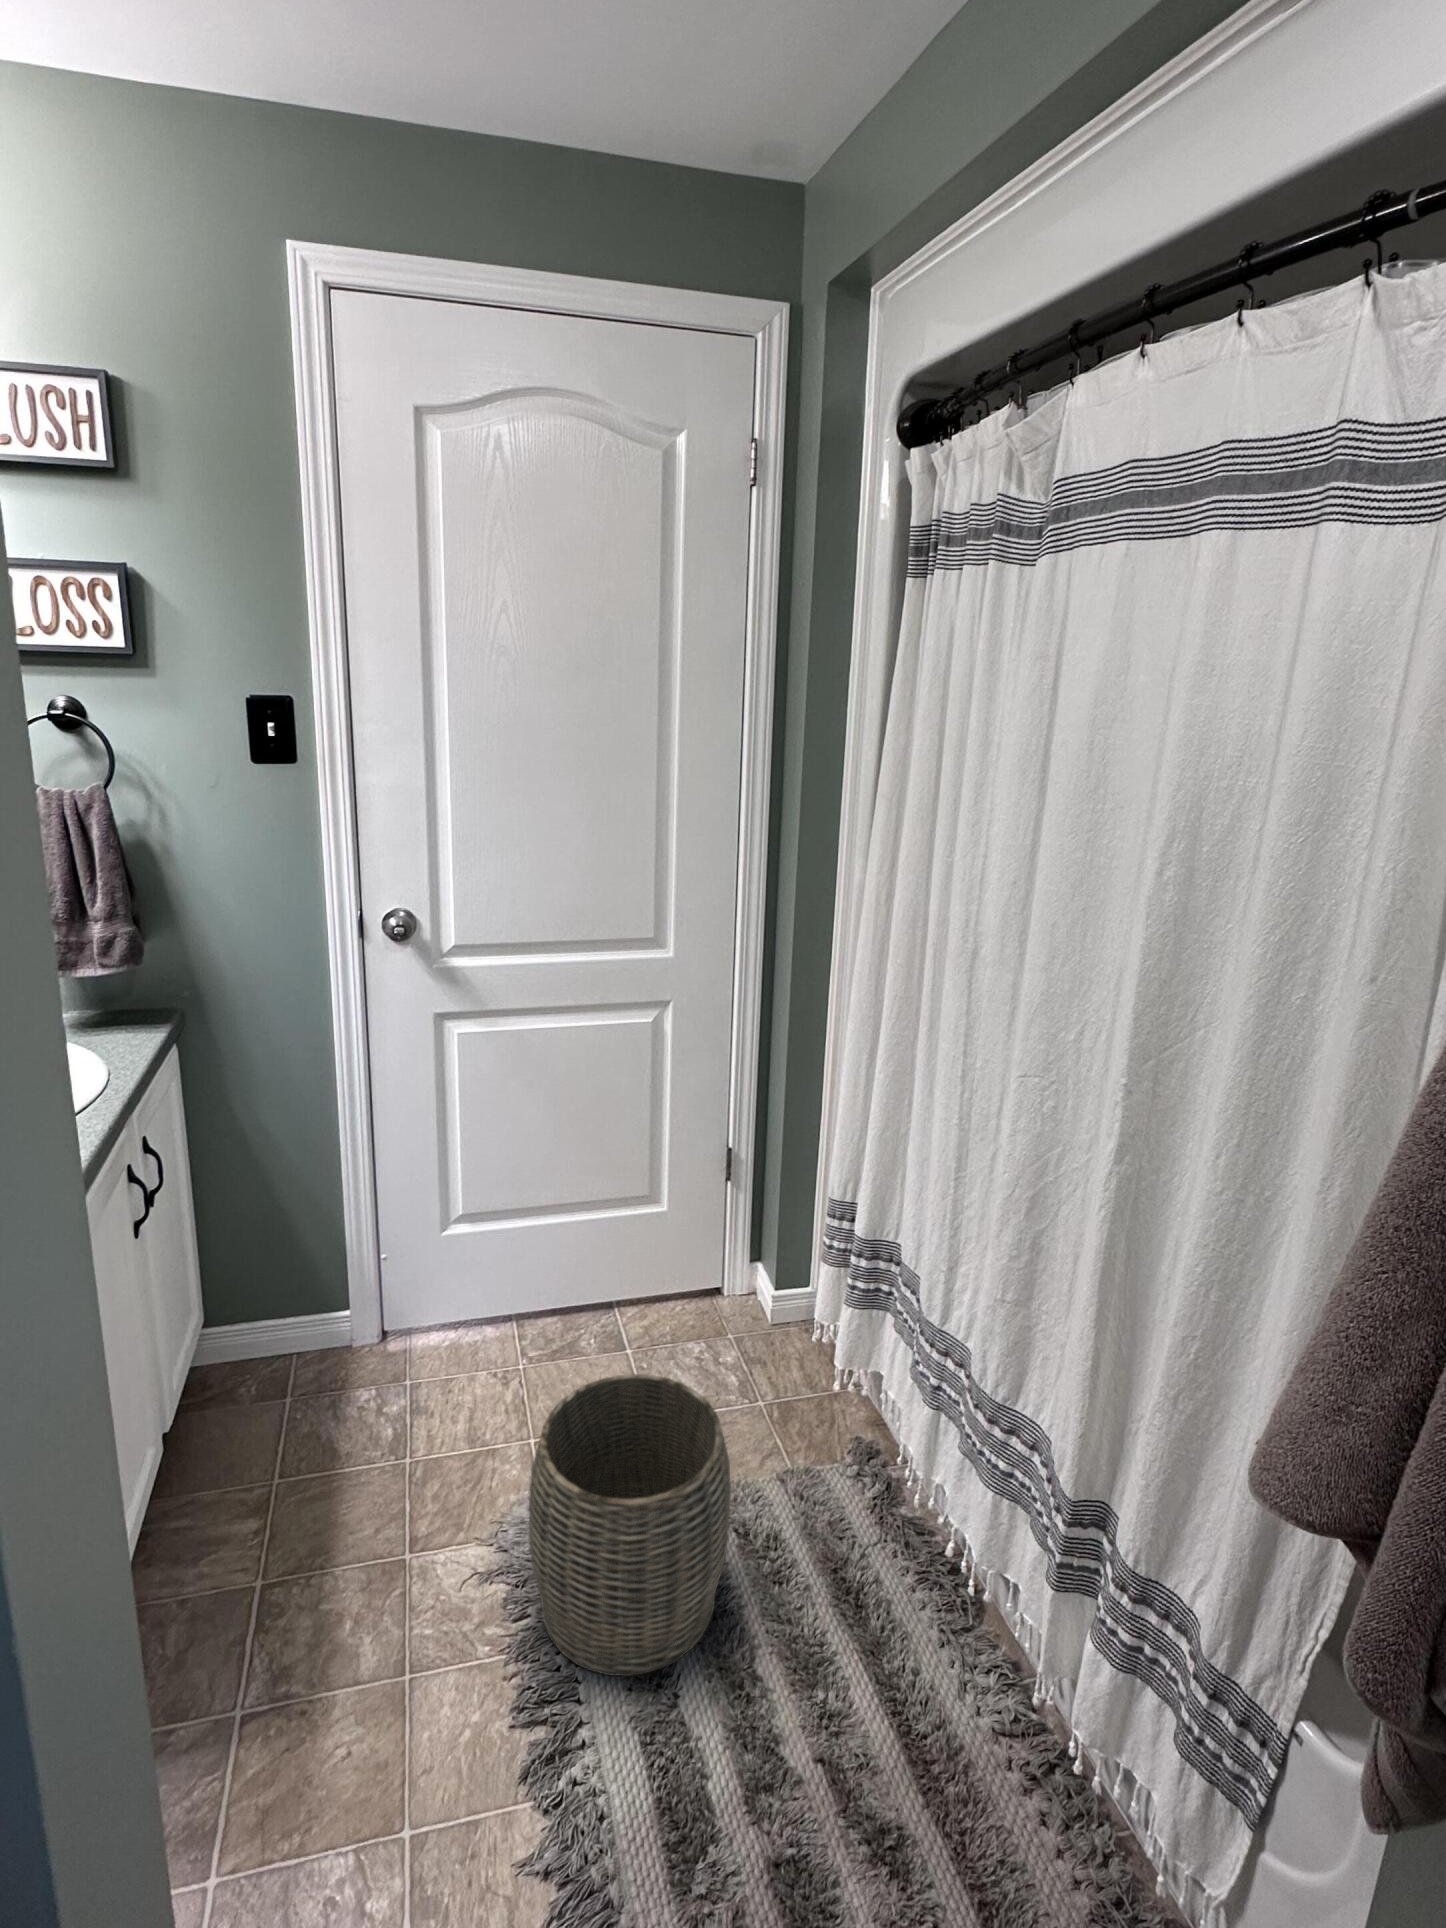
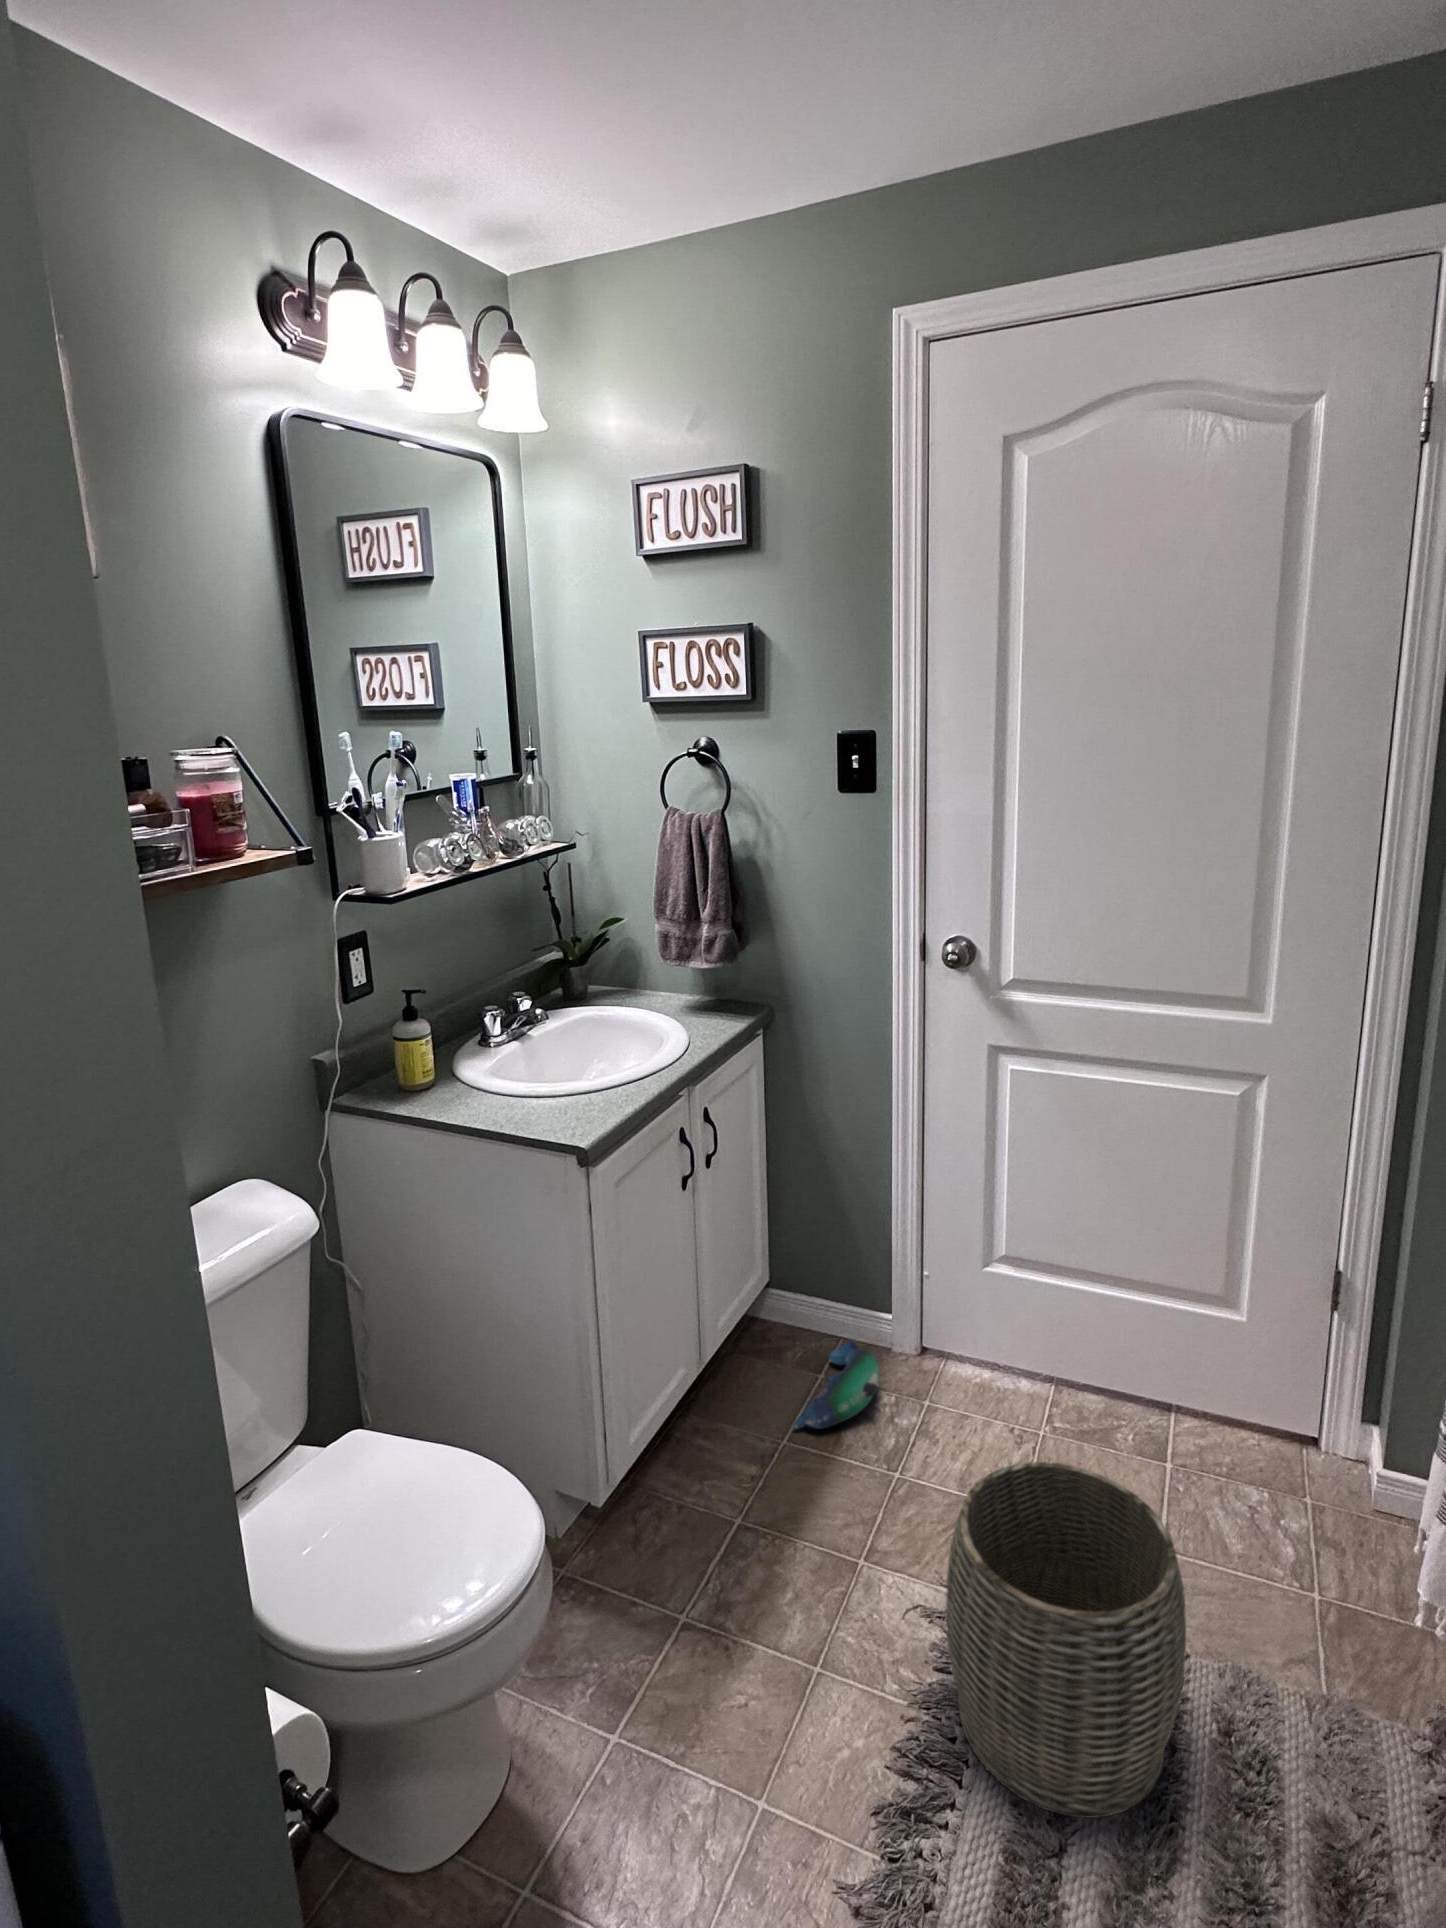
plush toy: none [278,1351,363,1463] -> present [793,1341,880,1429]

